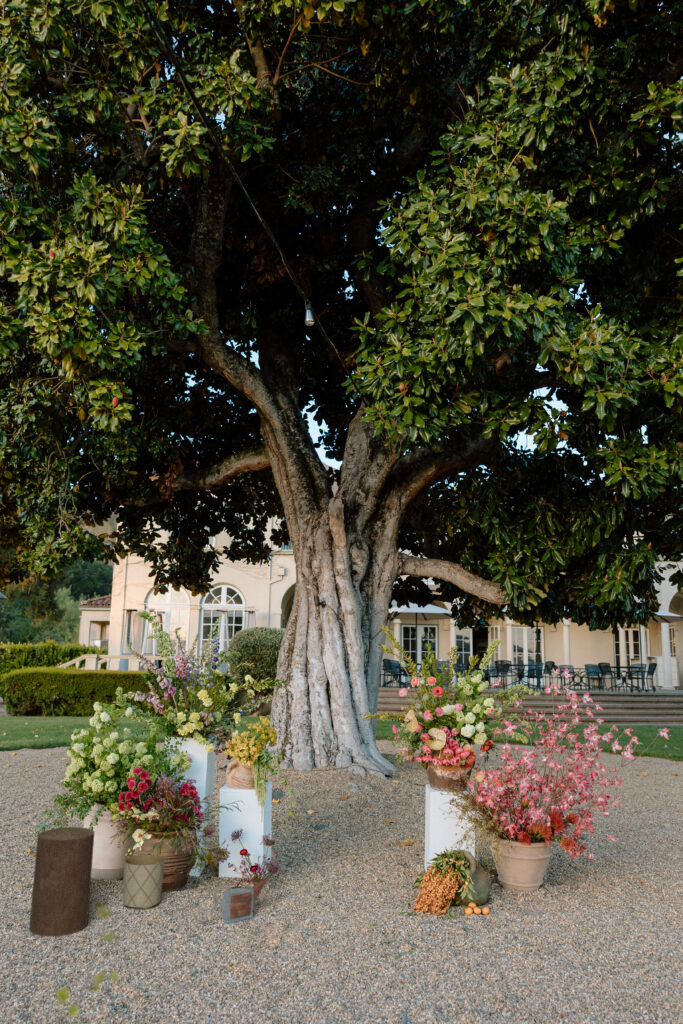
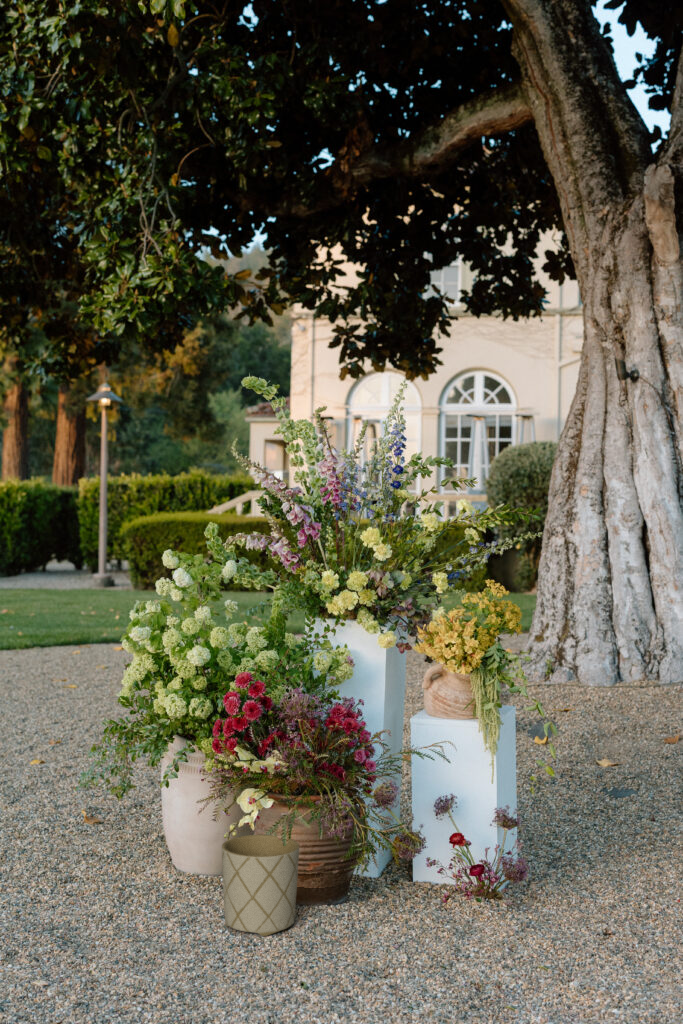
stool: present [29,827,95,936] -> none [45,780,153,978]
watering can: present [212,877,268,923] -> none [382,897,500,982]

